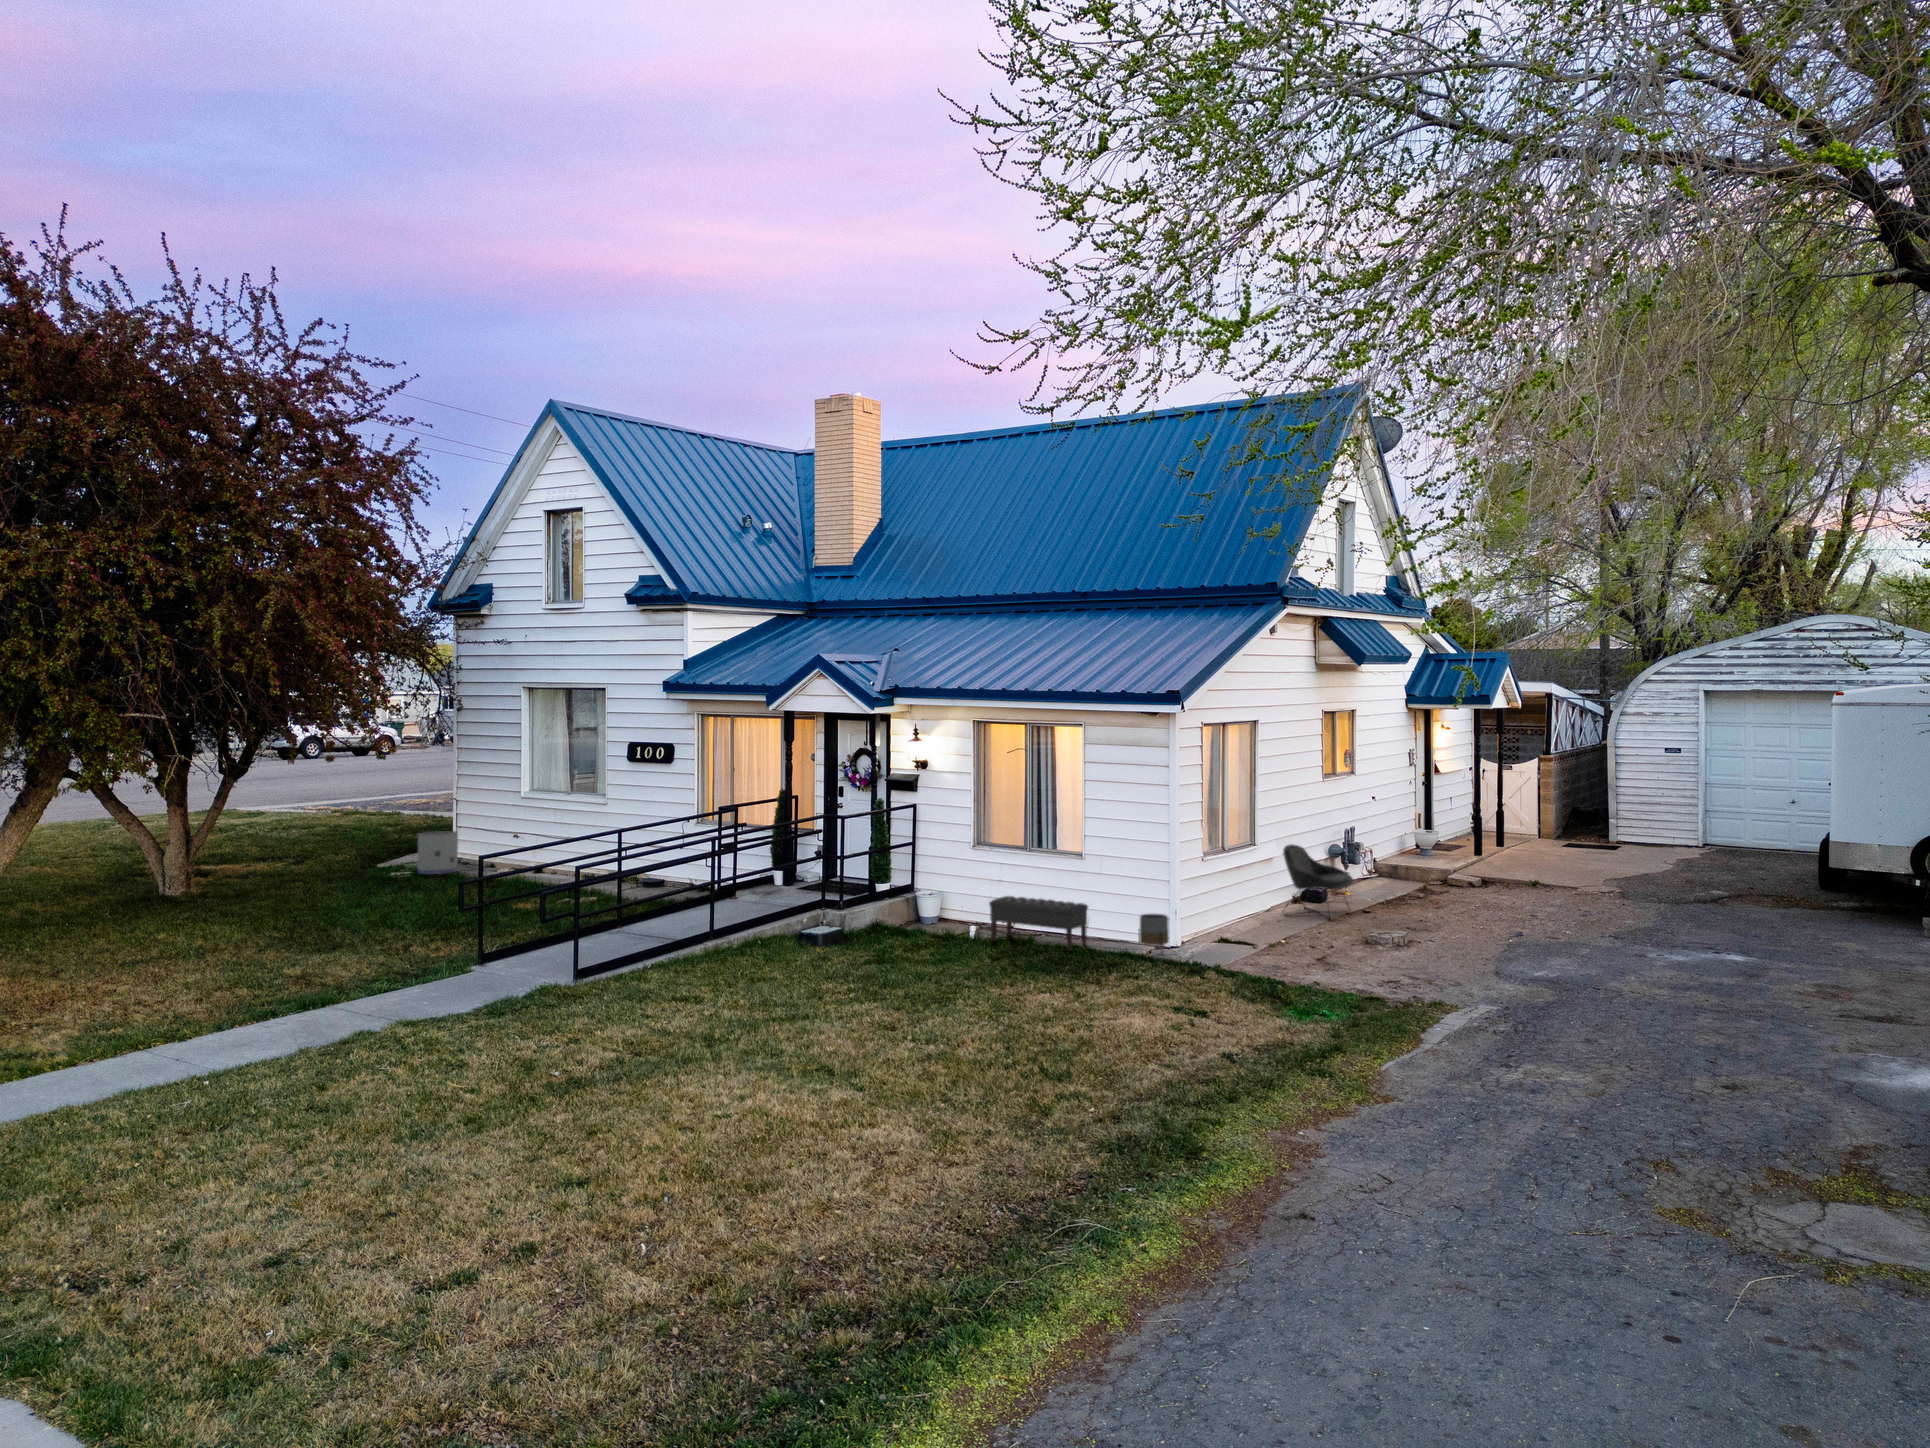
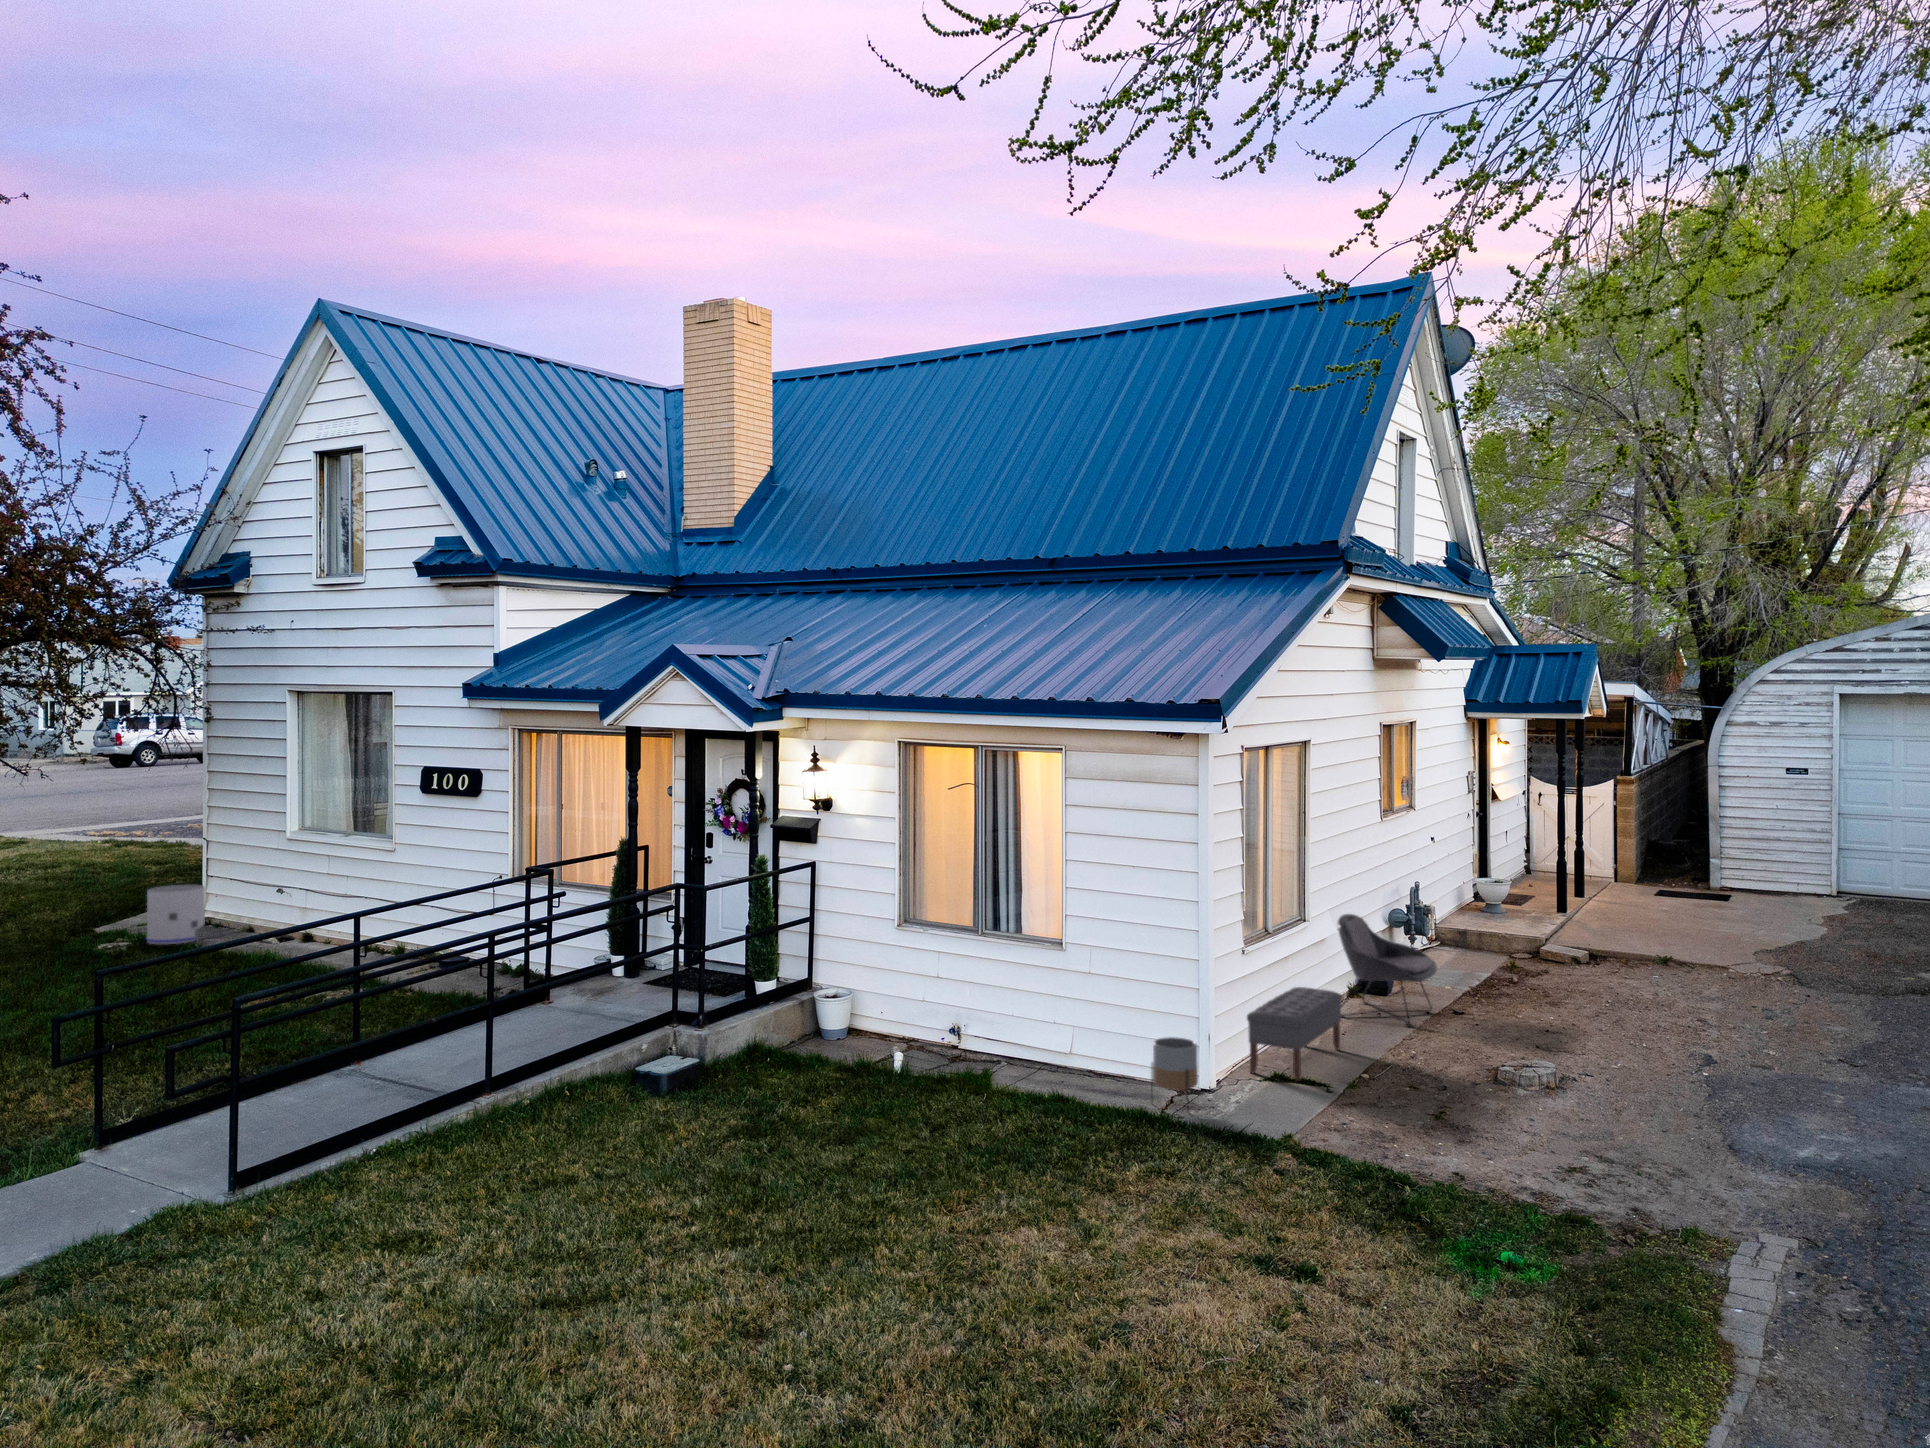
bench: present [989,896,1088,951] -> present [1247,987,1342,1081]

